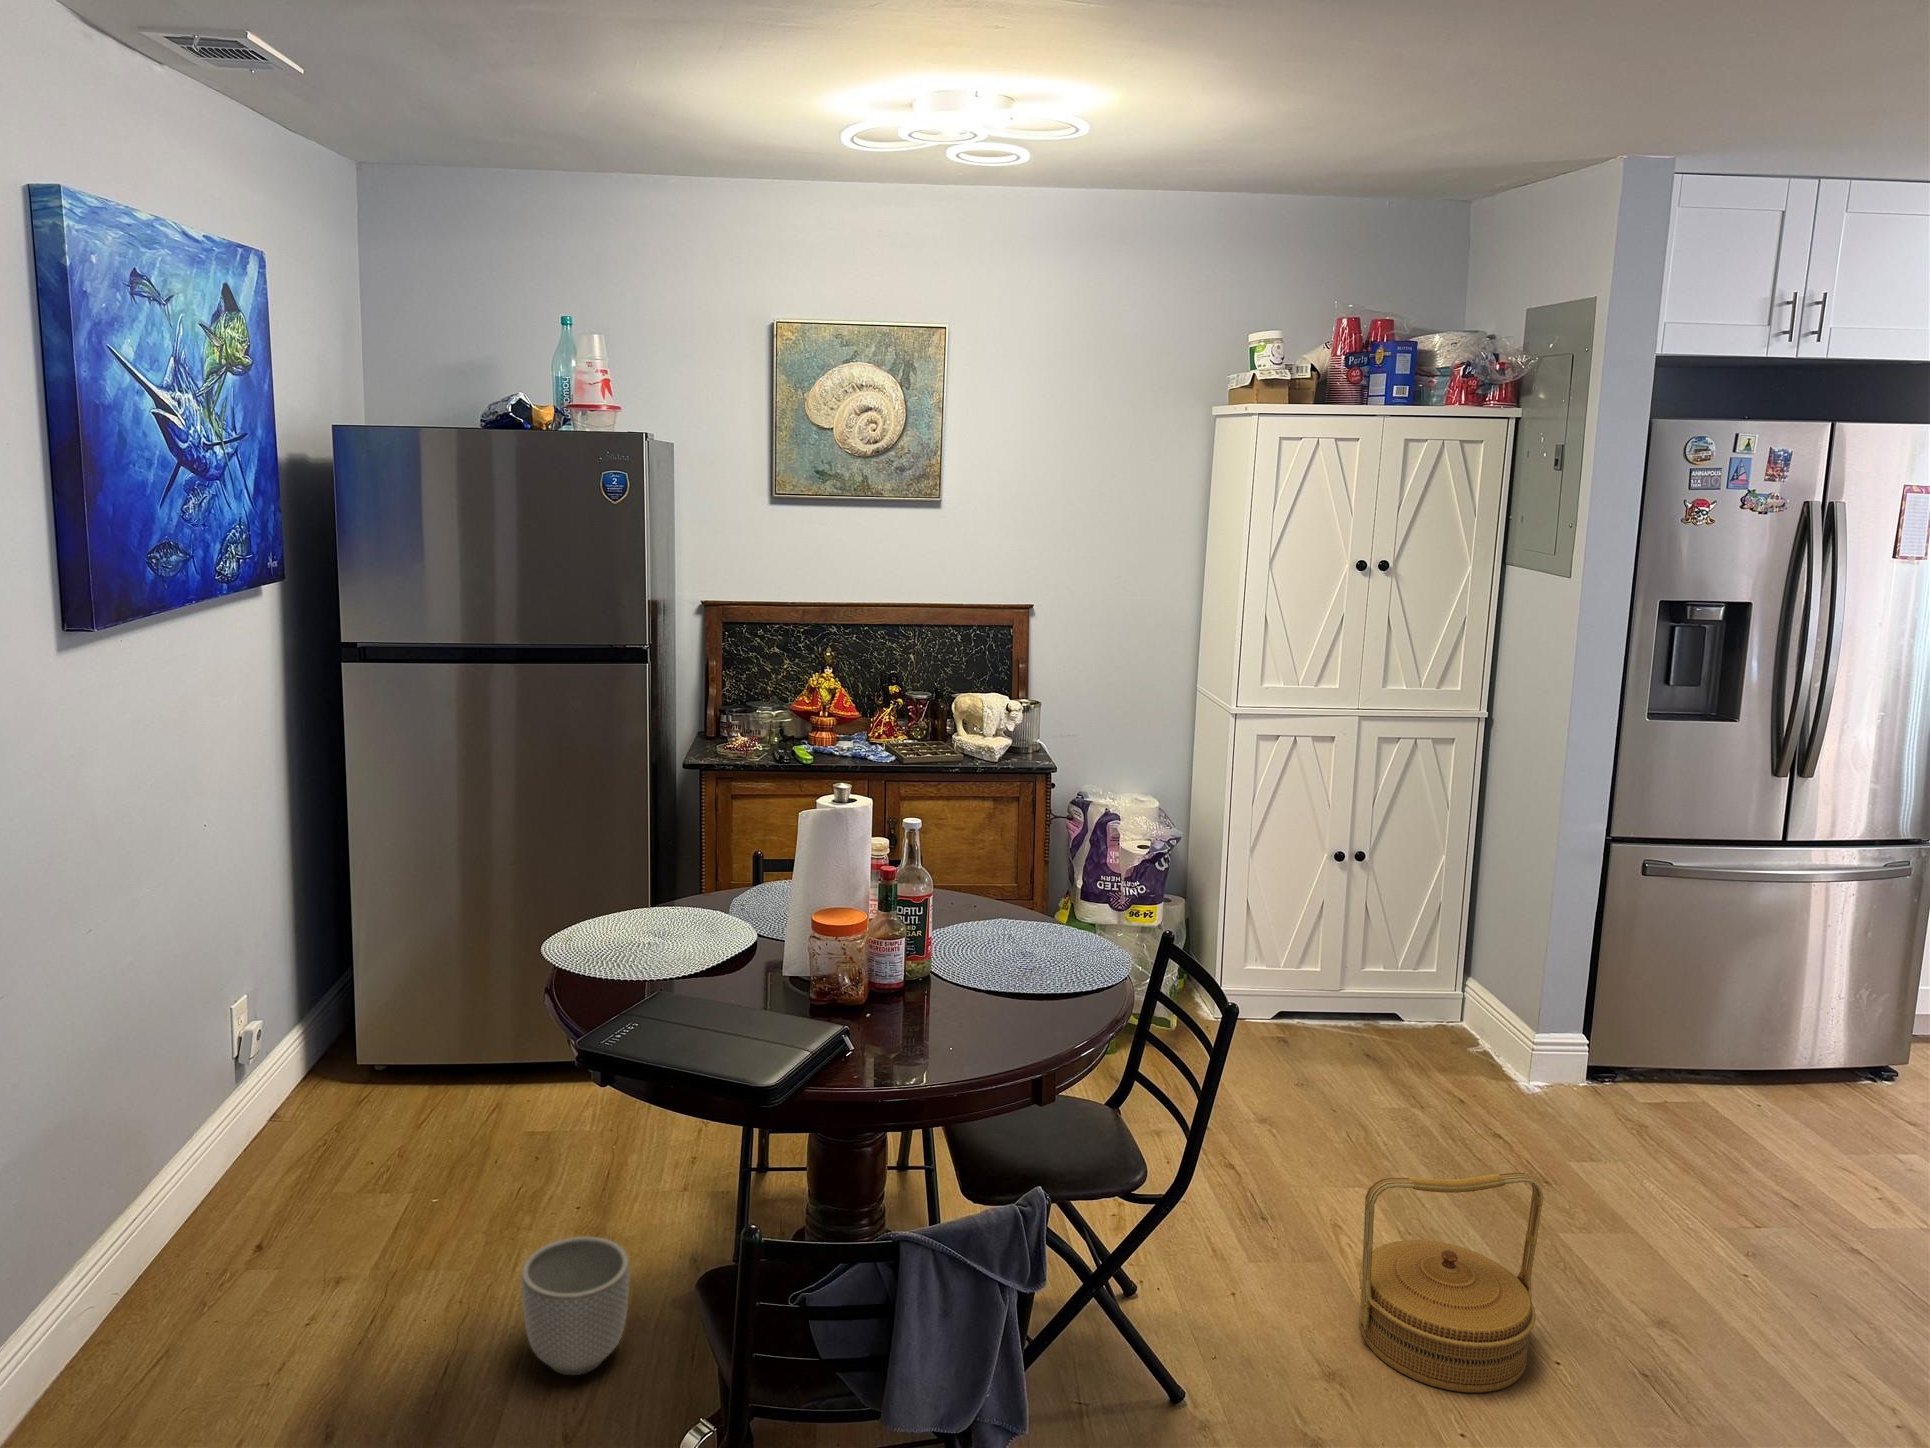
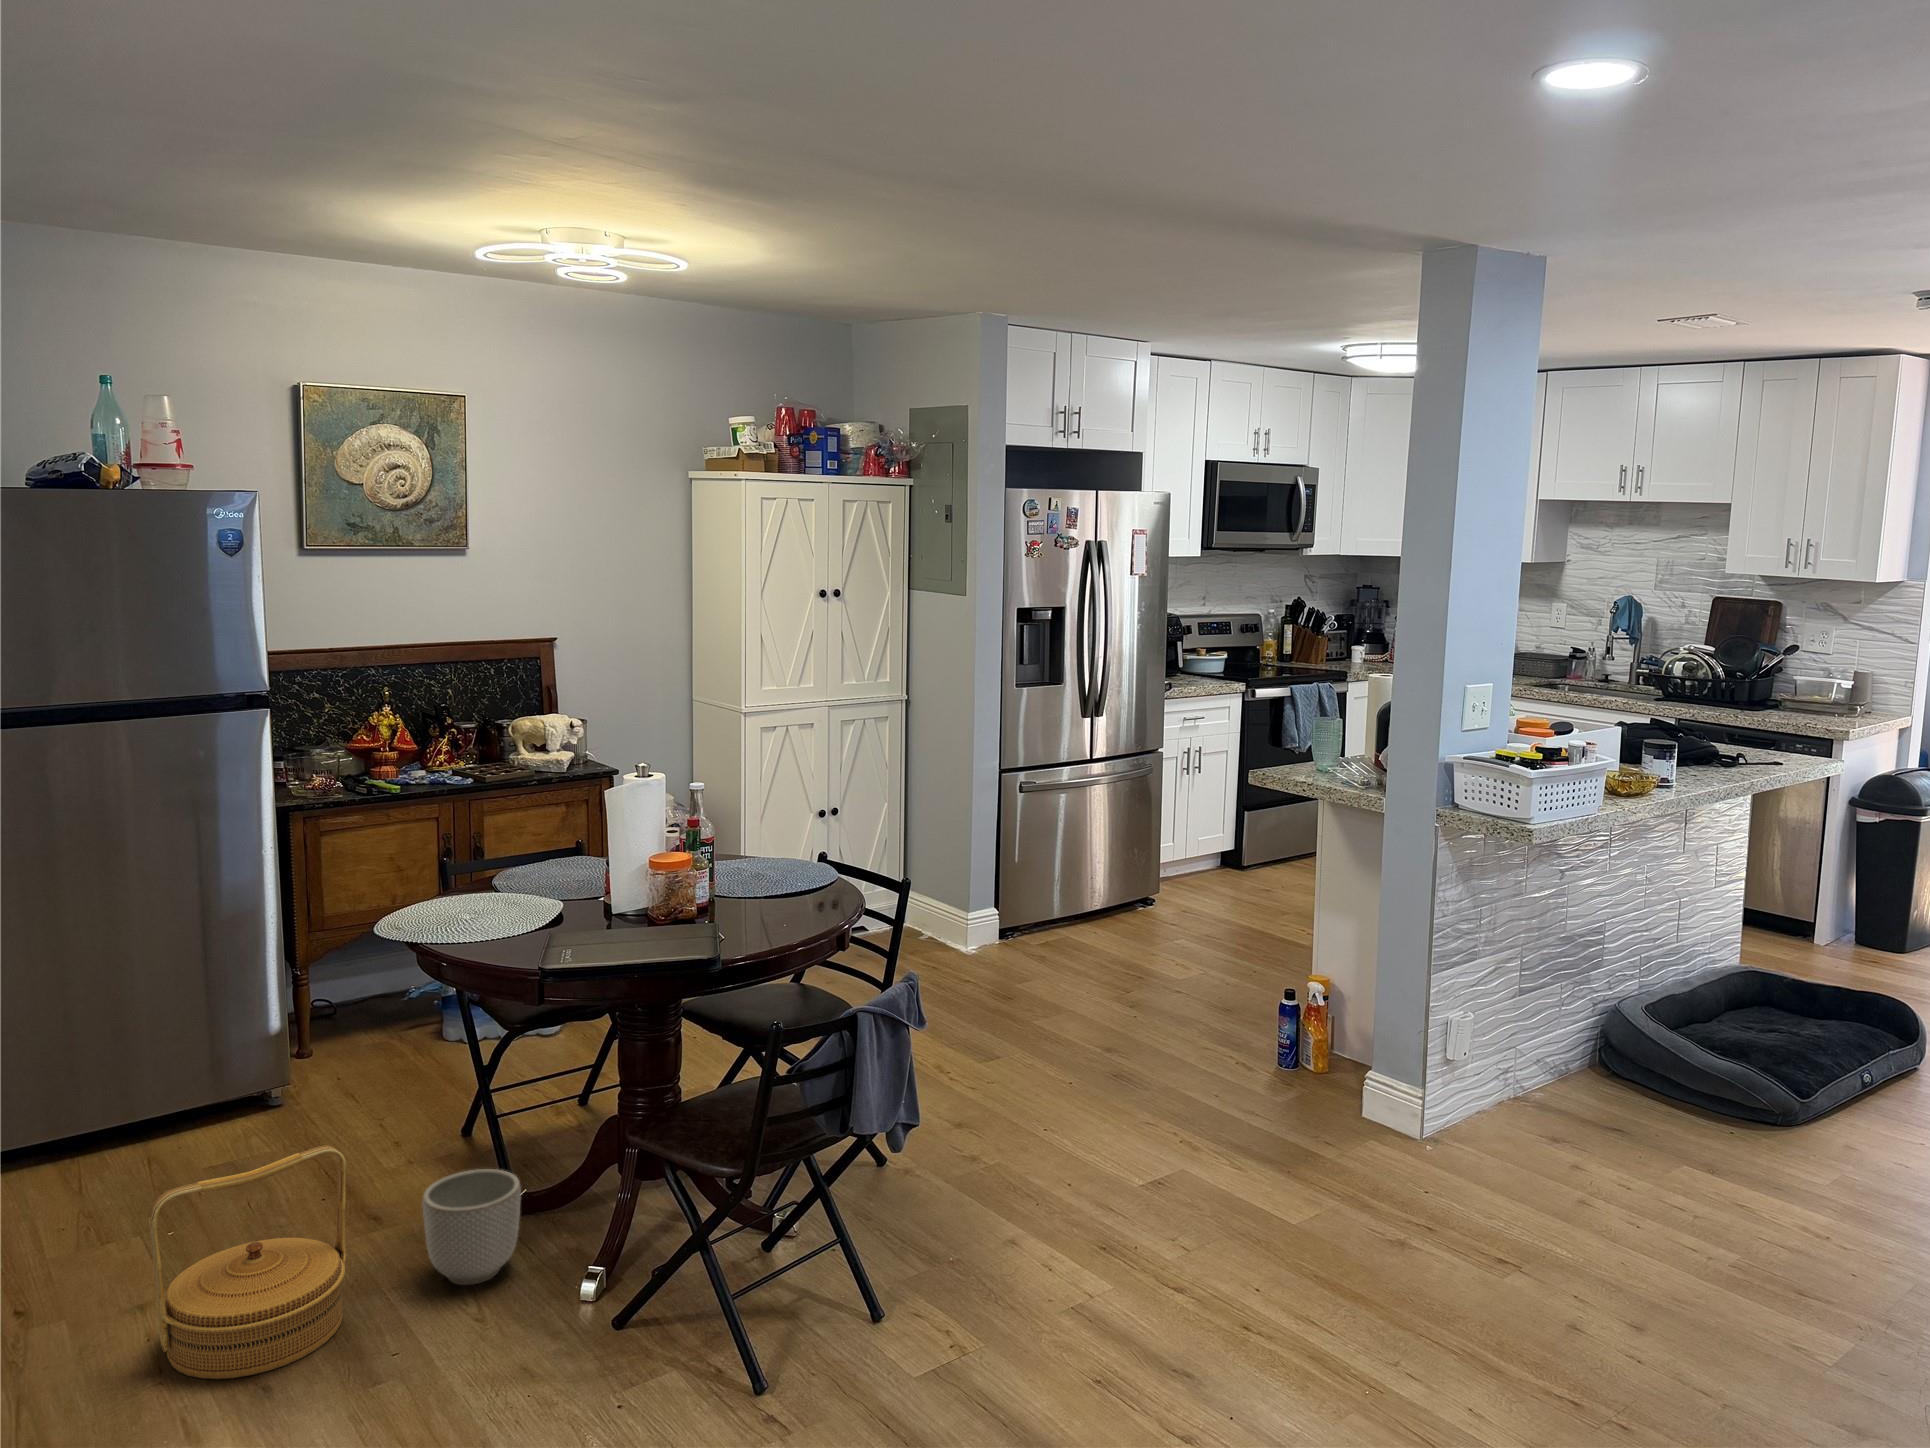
basket: present [1359,1172,1544,1393] -> present [149,1145,346,1379]

